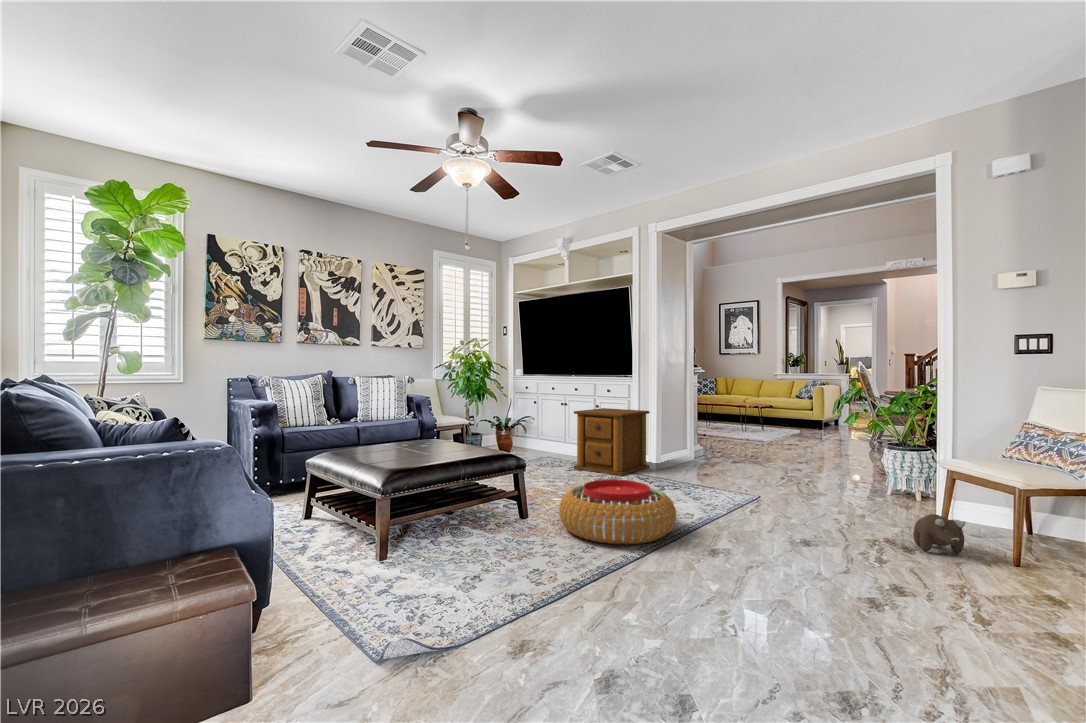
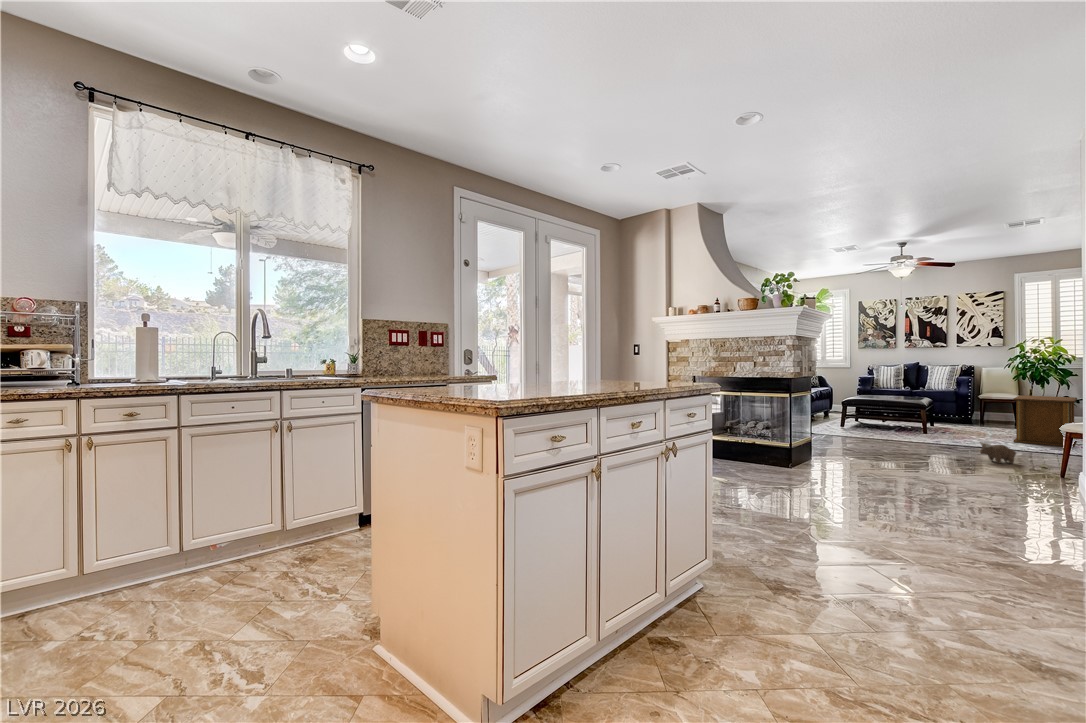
pouf: present [559,479,676,544] -> none [843,418,904,442]
plush toy: present [913,514,965,554] -> present [980,442,1016,464]

